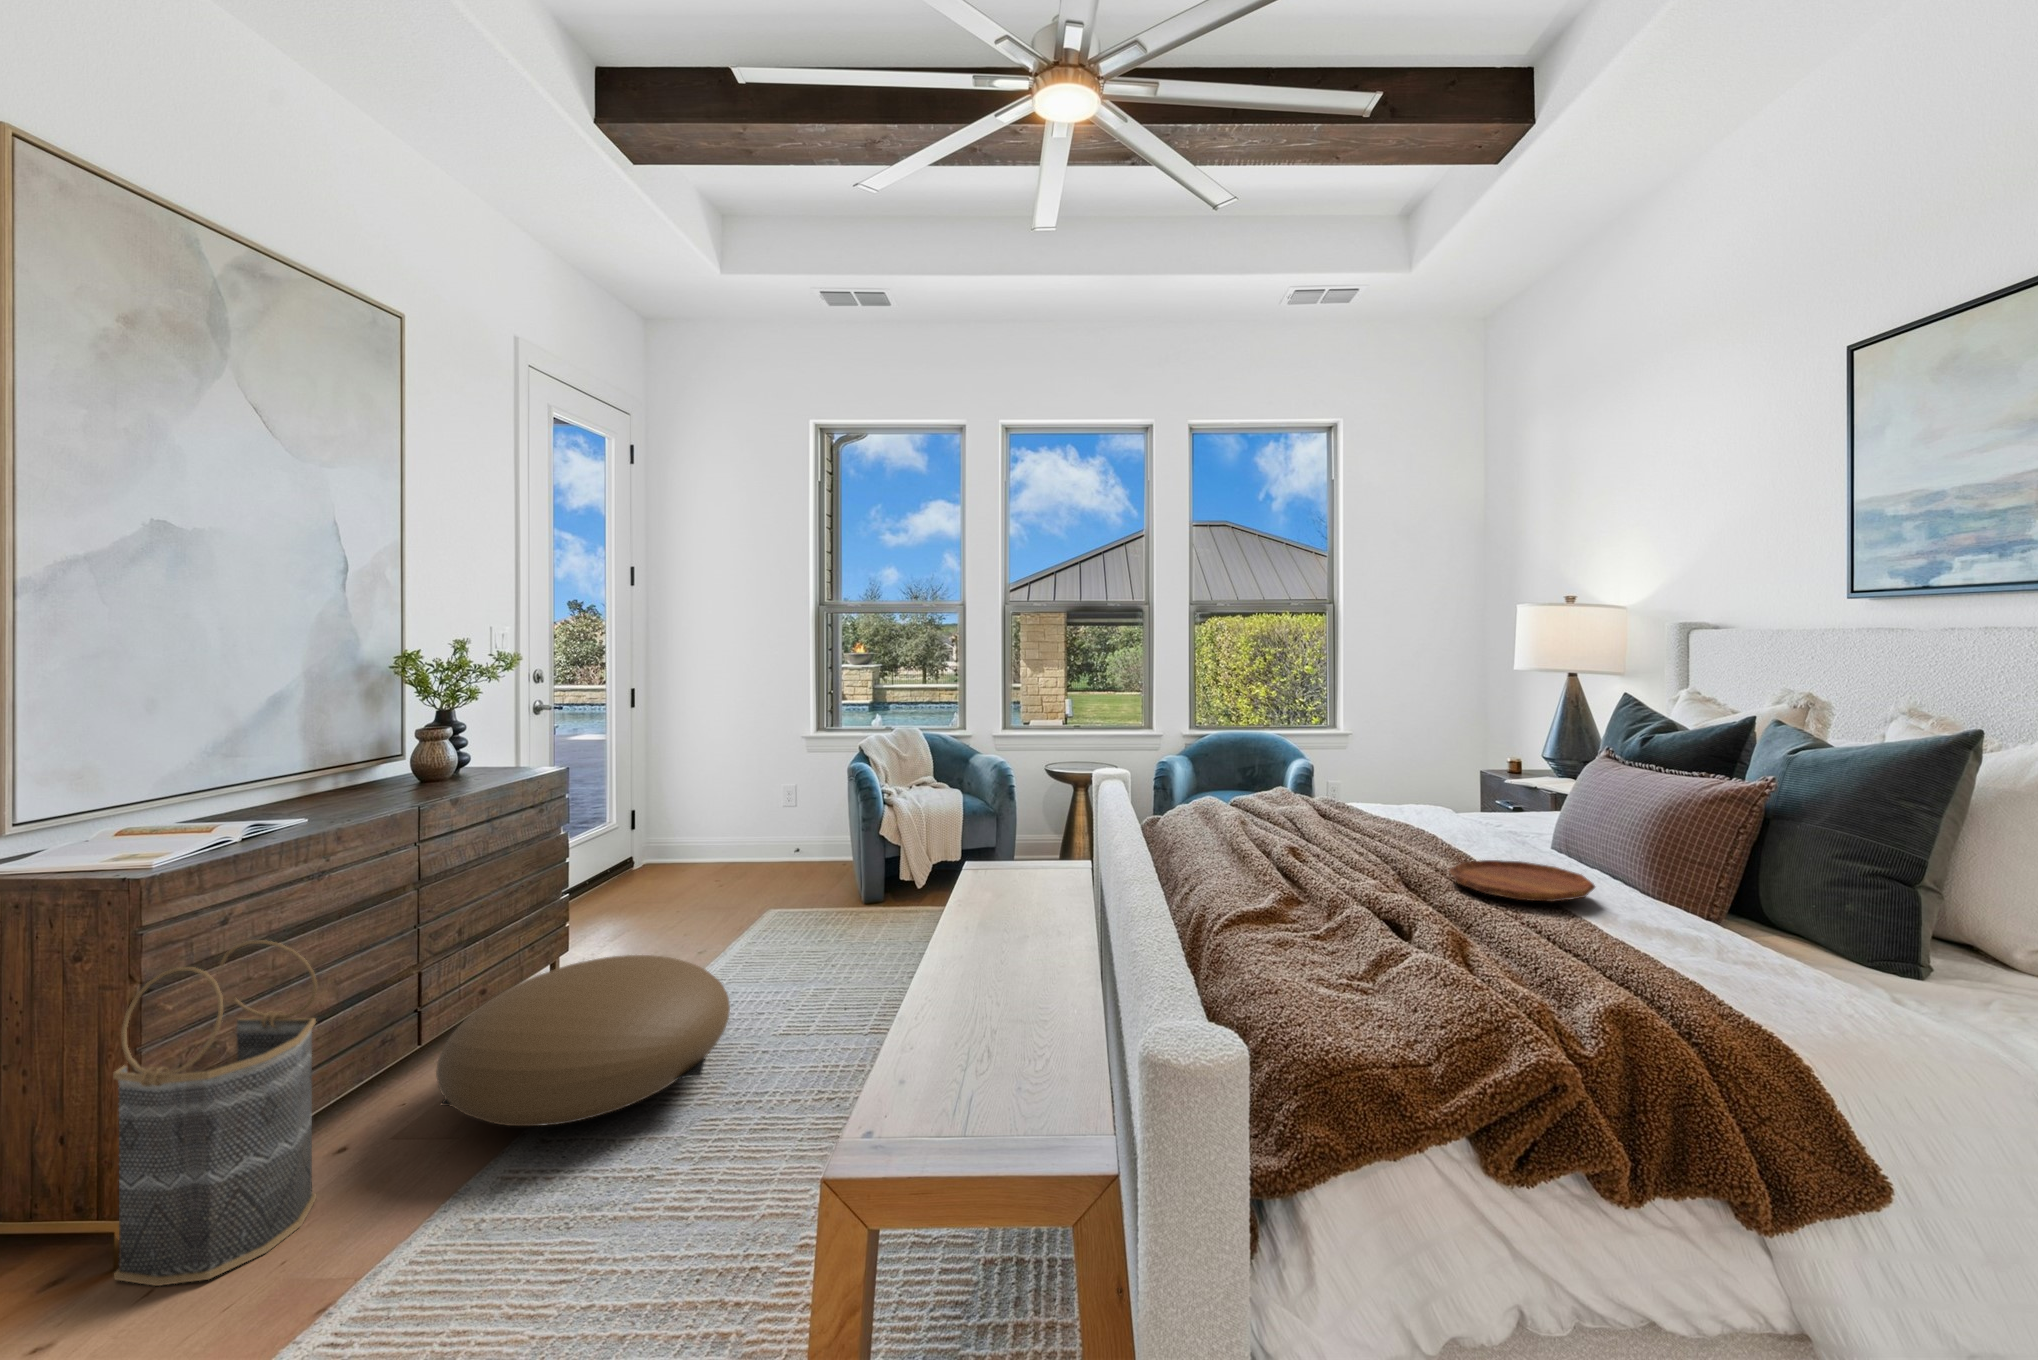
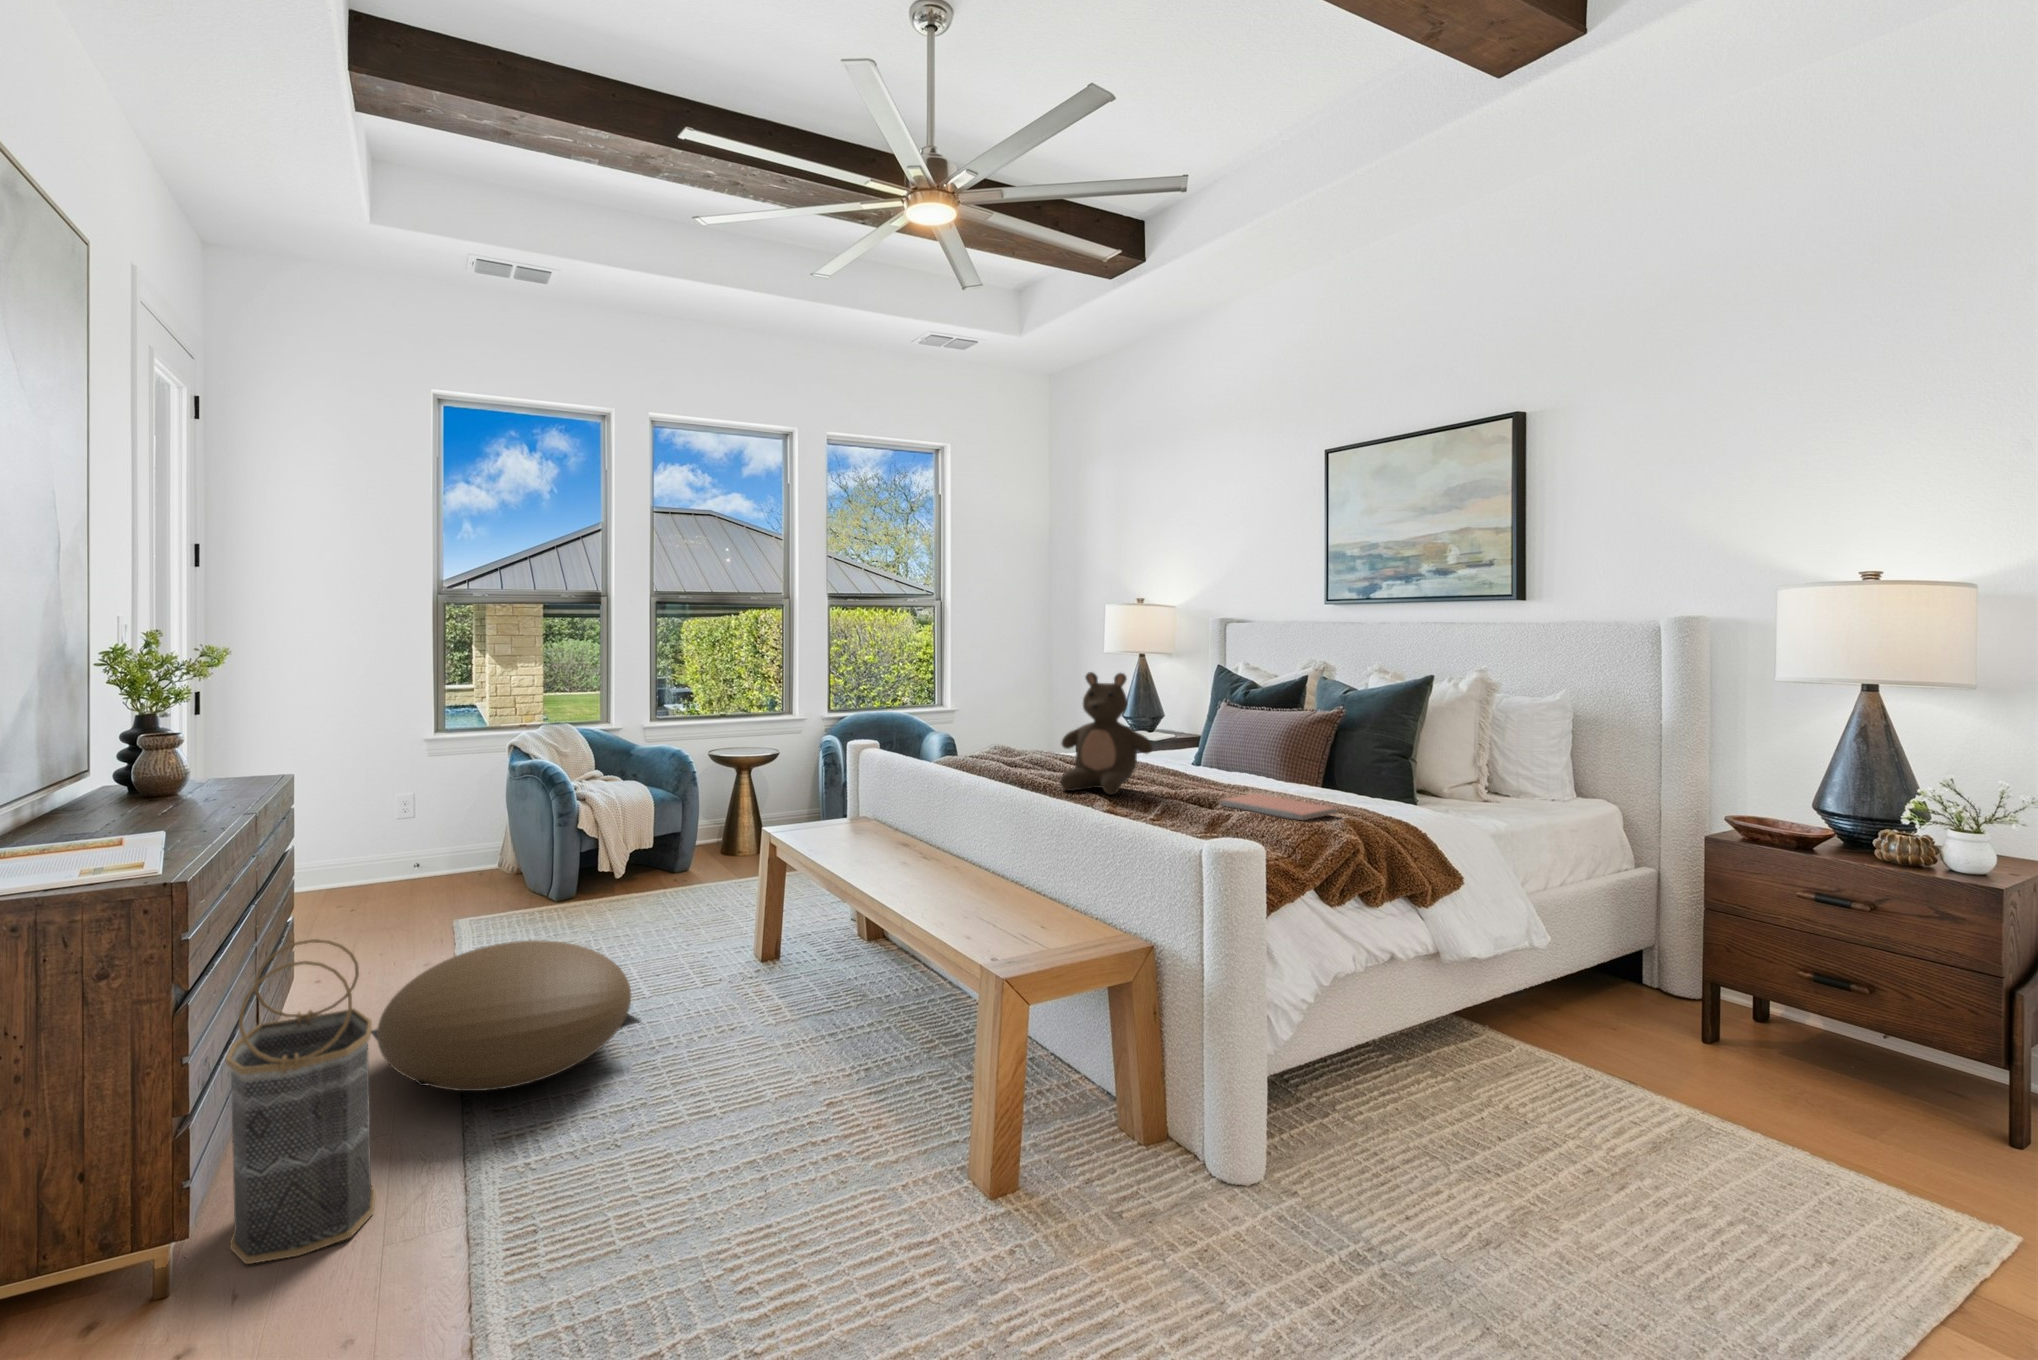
stuffed bear: none [1199,693,1346,883] -> present [1060,672,1153,794]
tray: present [1450,860,1595,902] -> none [1194,771,1275,789]
notebook: none [1418,913,1626,989] -> present [1220,793,1336,820]

